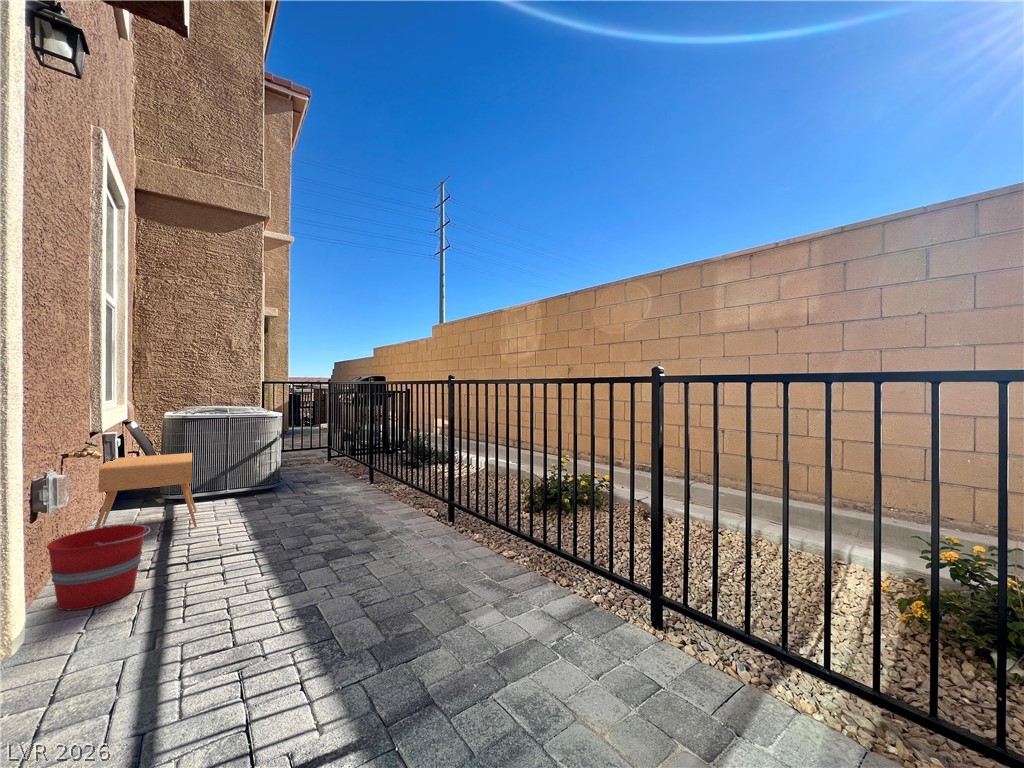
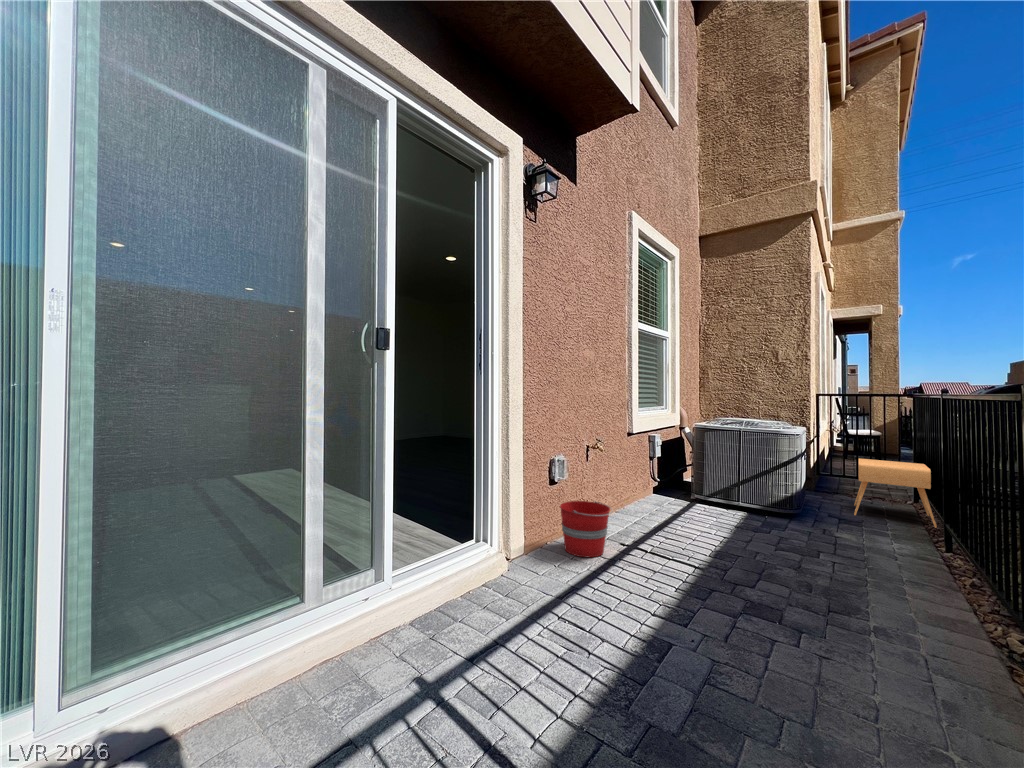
side table: present [94,453,197,529] -> present [854,458,937,528]

